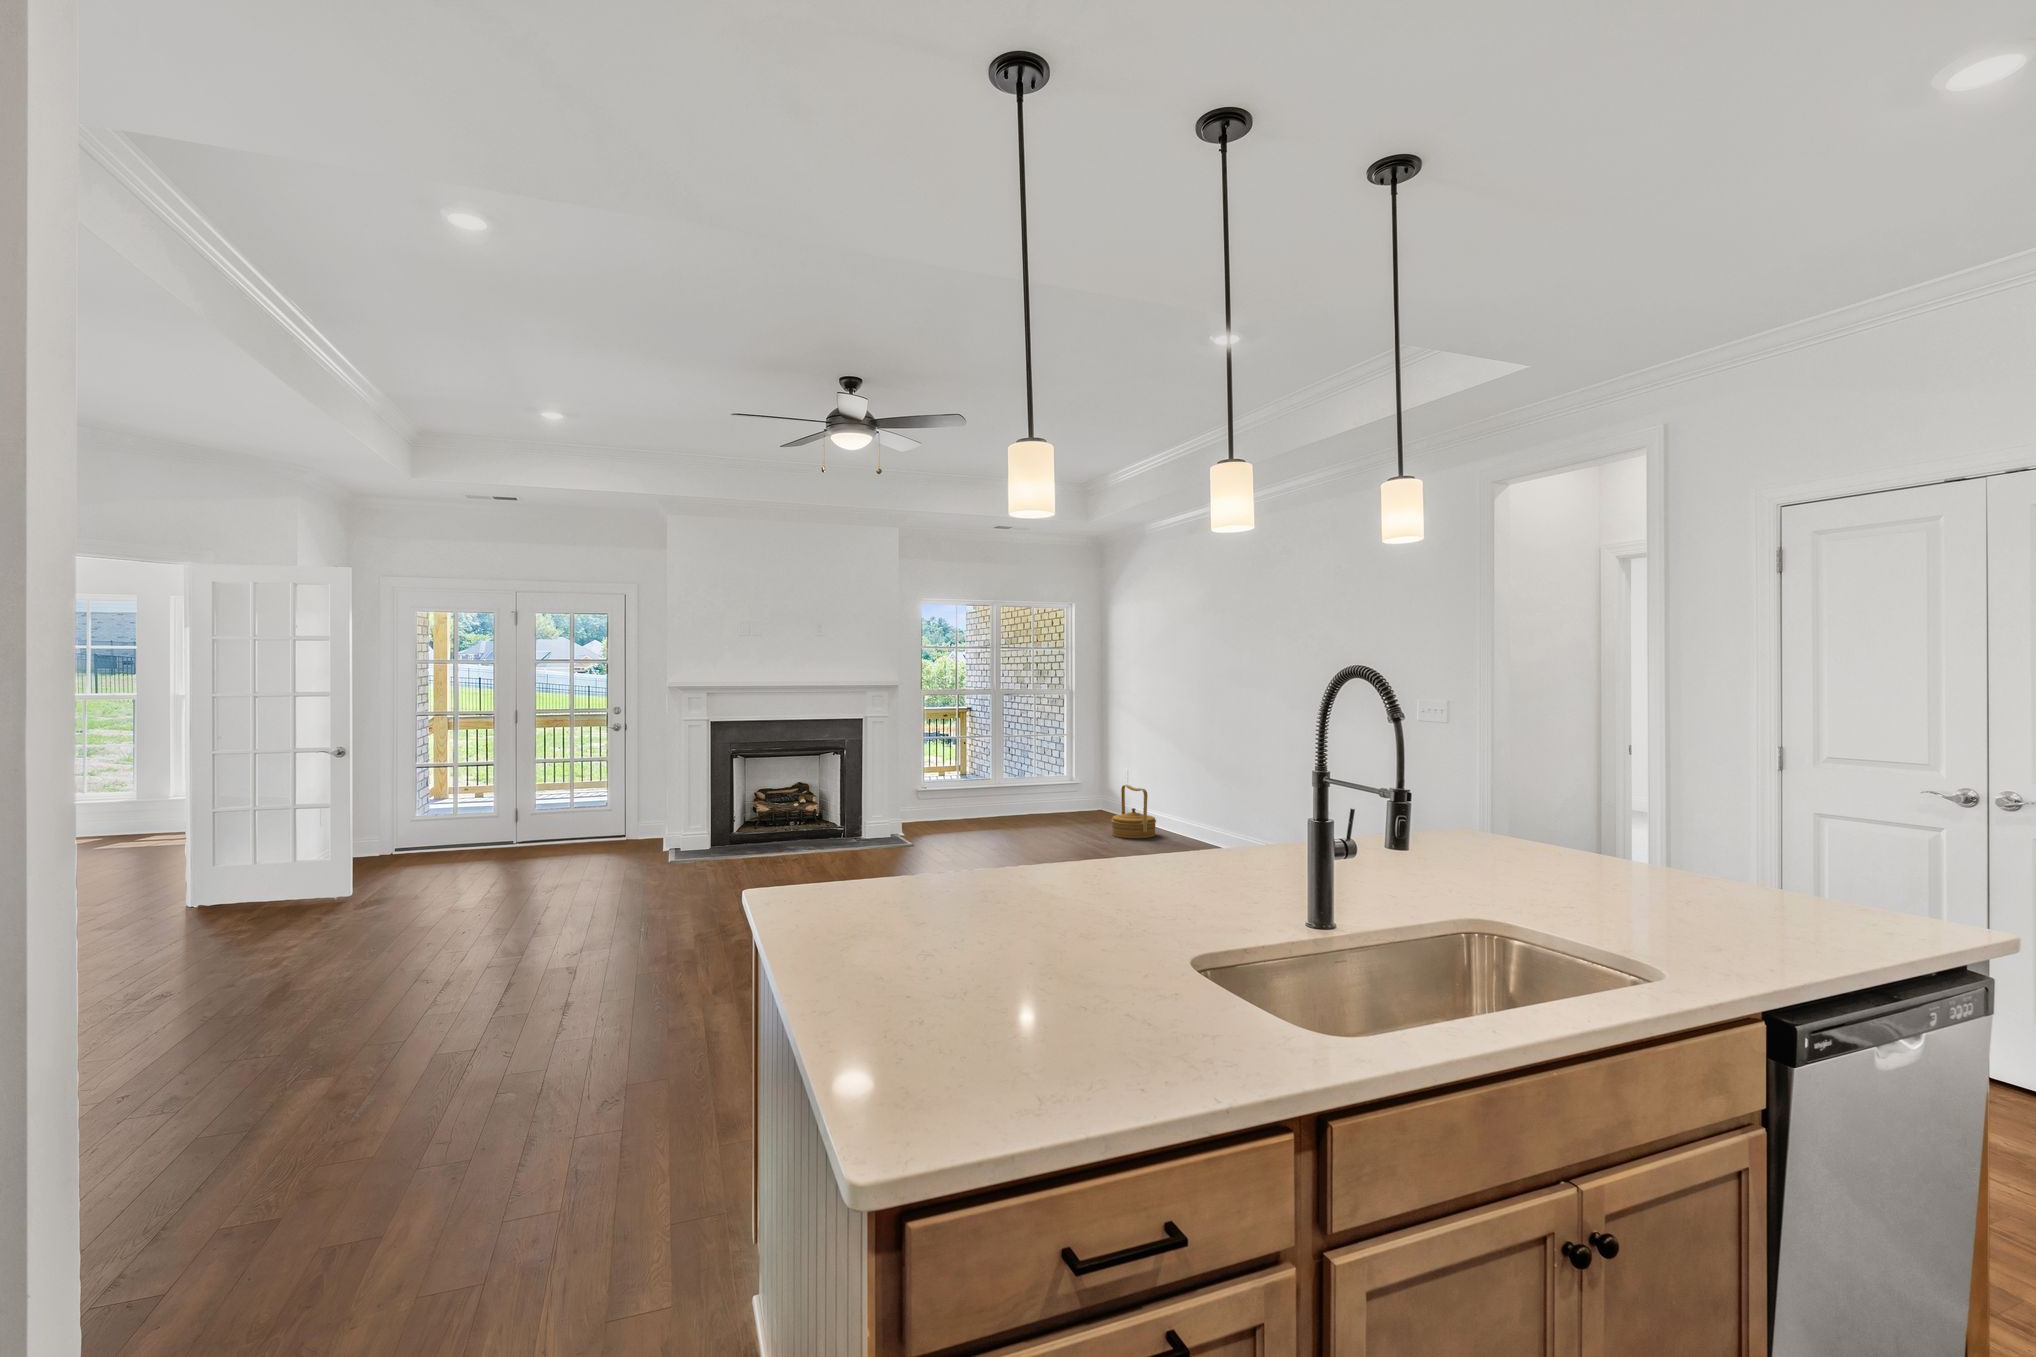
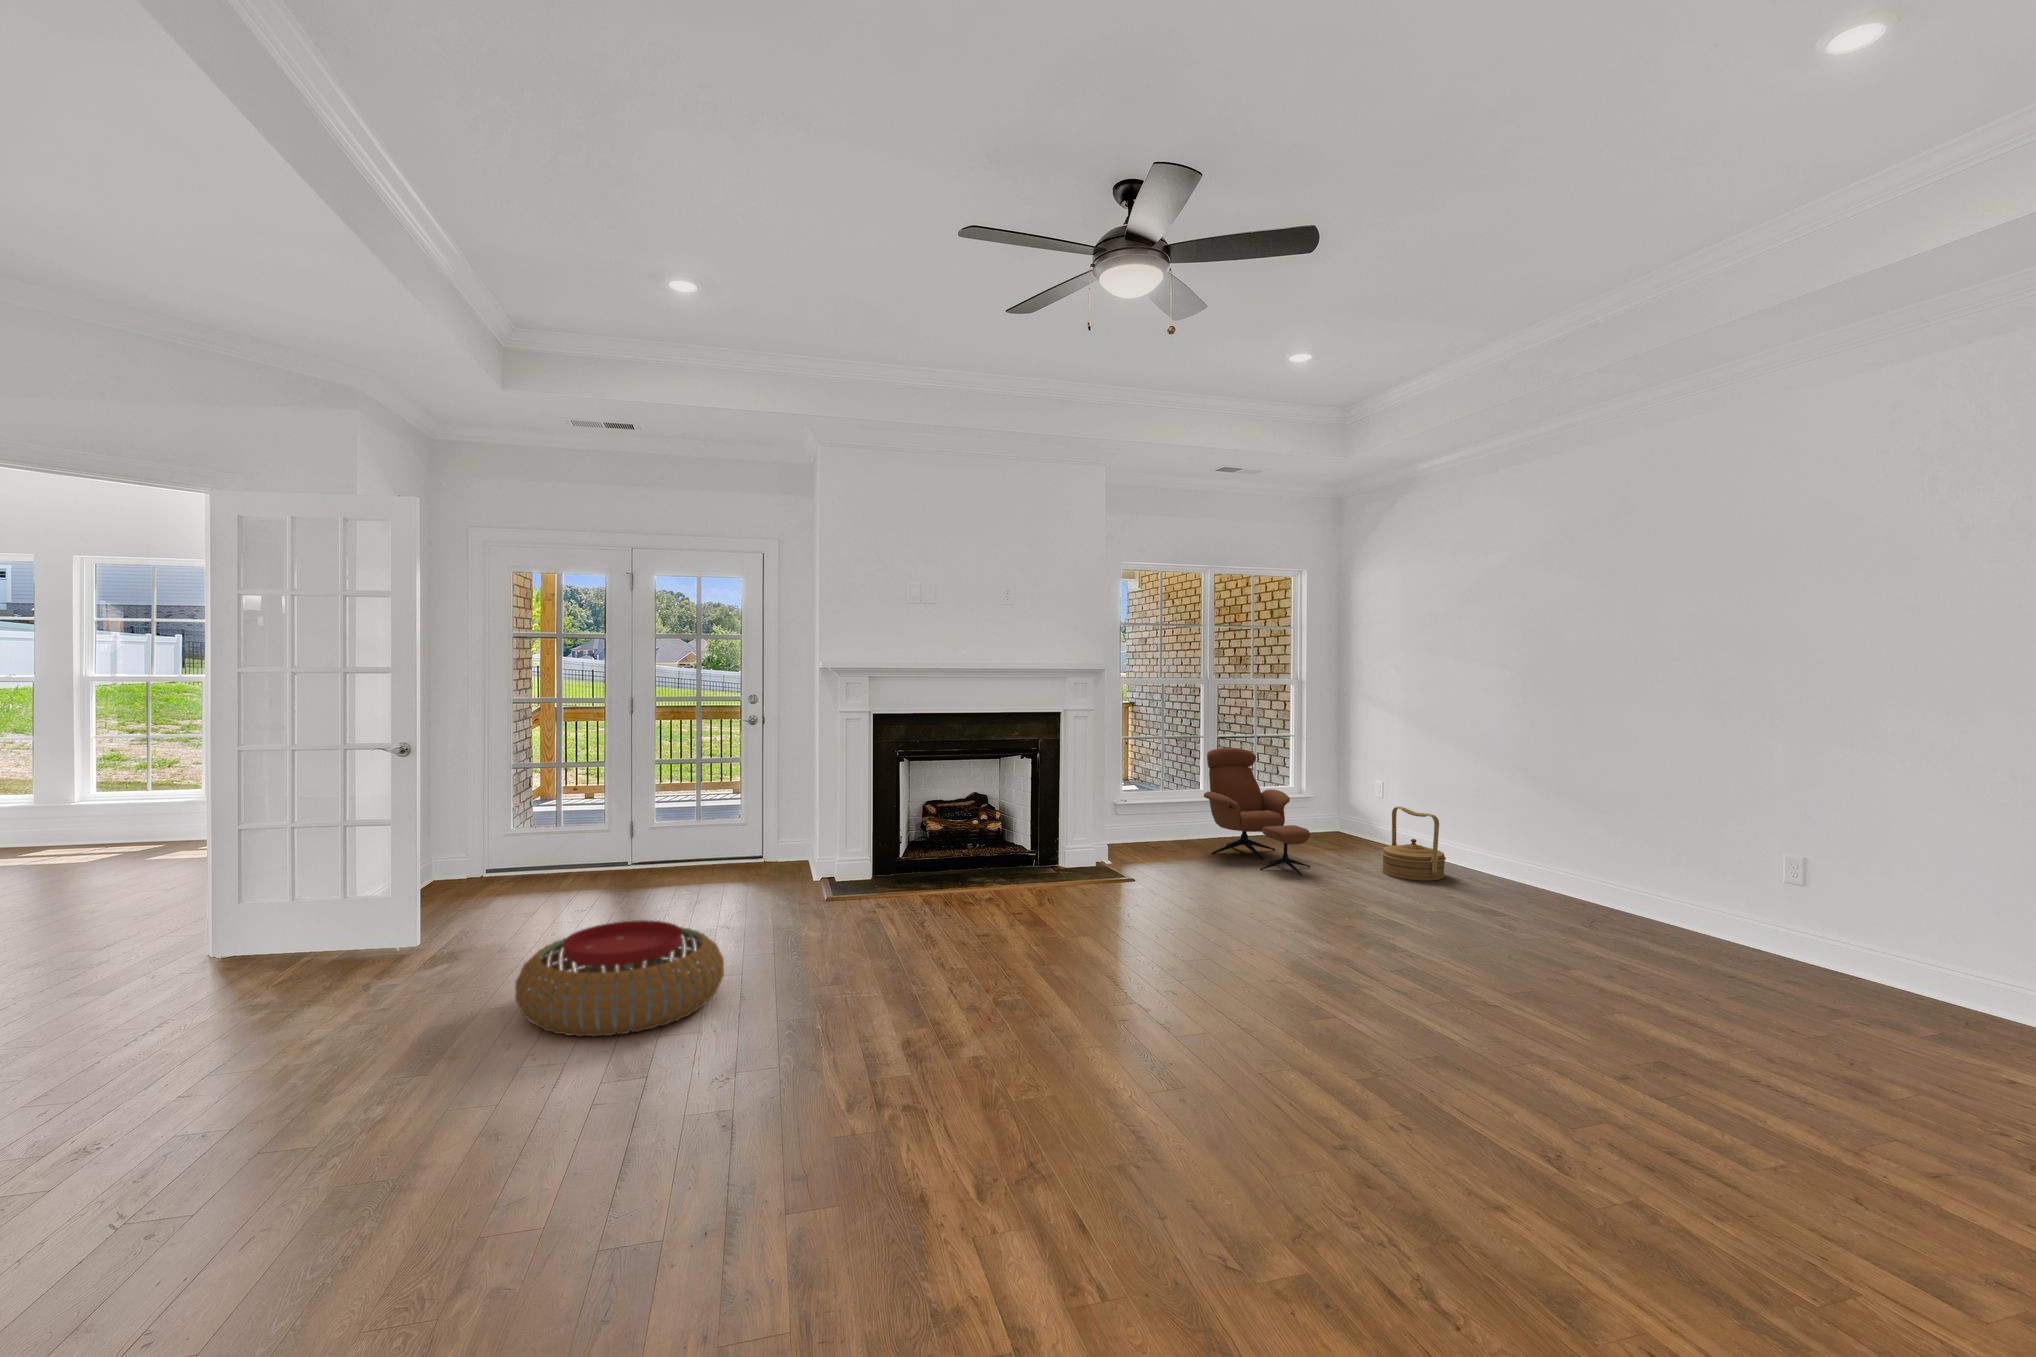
lounge chair: none [984,745,1059,838] -> present [1204,748,1310,875]
pouf: none [438,865,587,934] -> present [515,920,724,1036]

